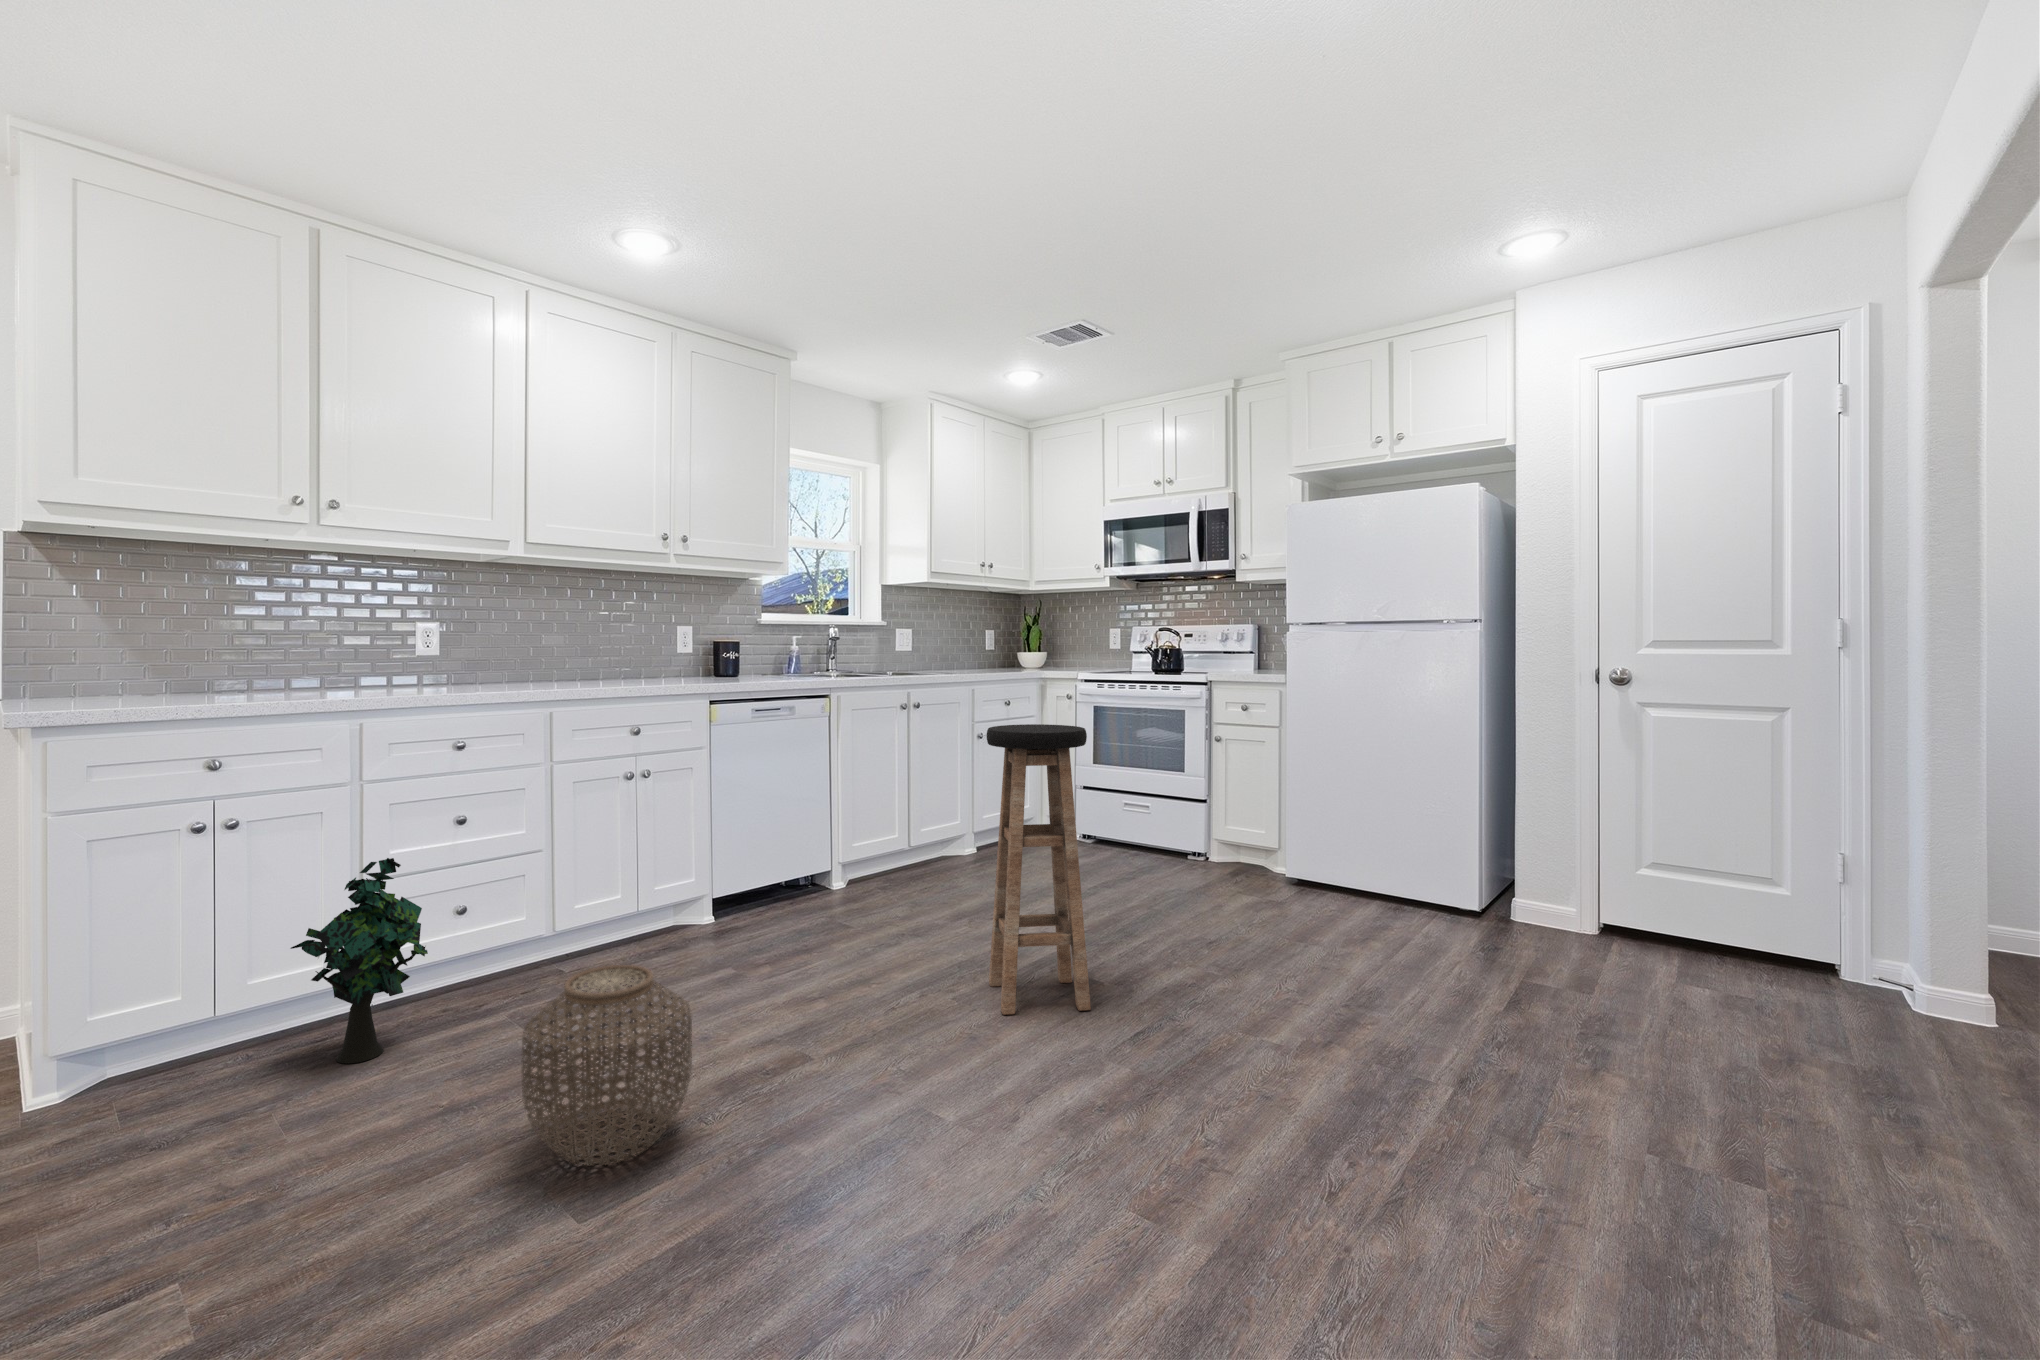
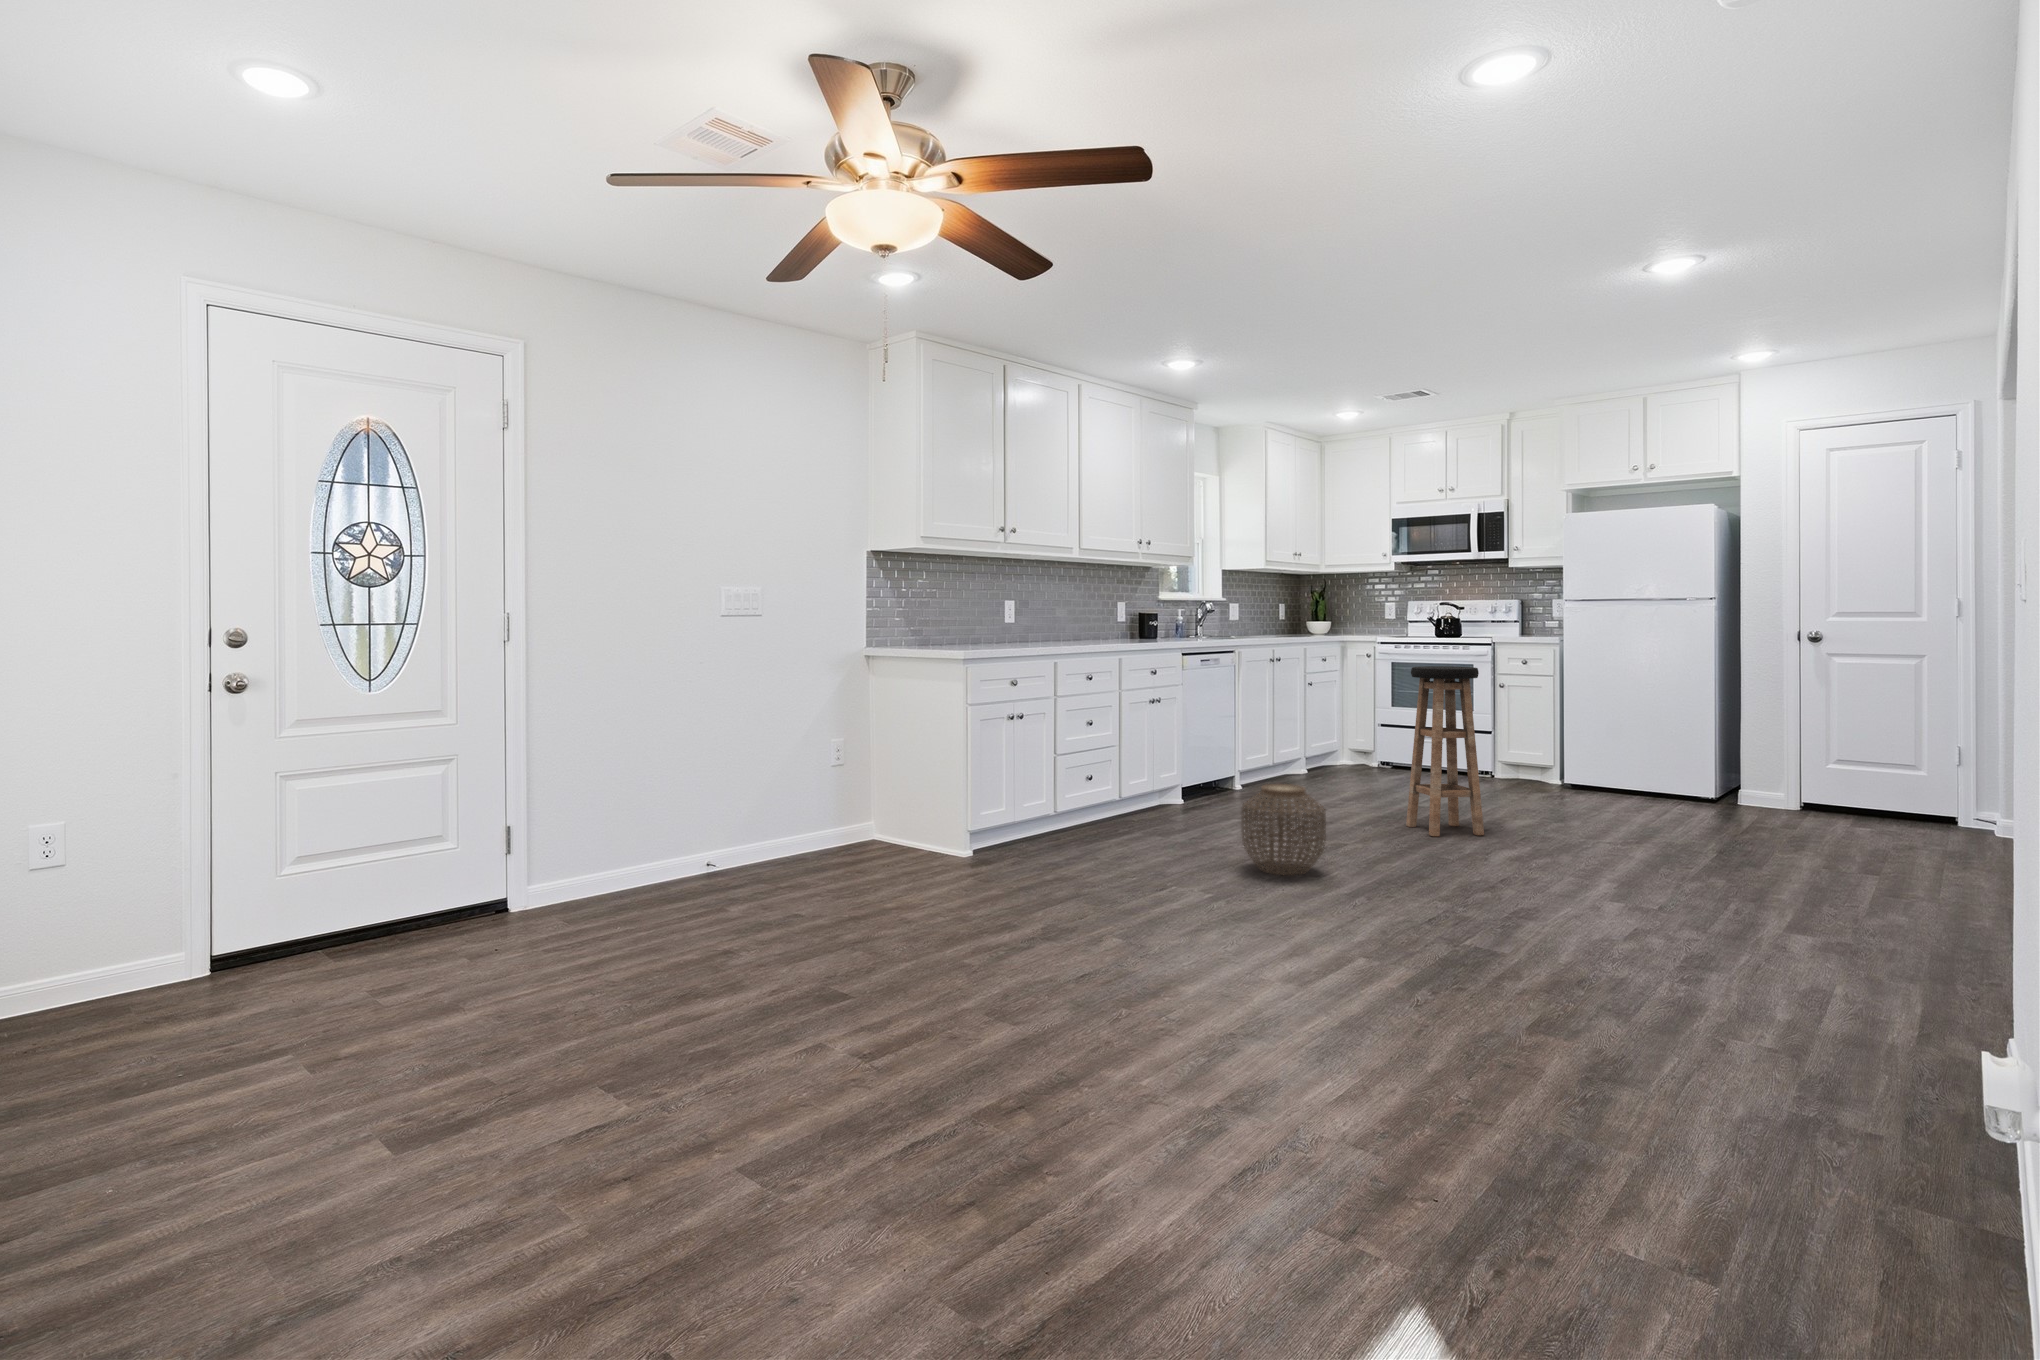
decorative plant: present [291,858,428,1063] -> none [1052,737,1115,848]

